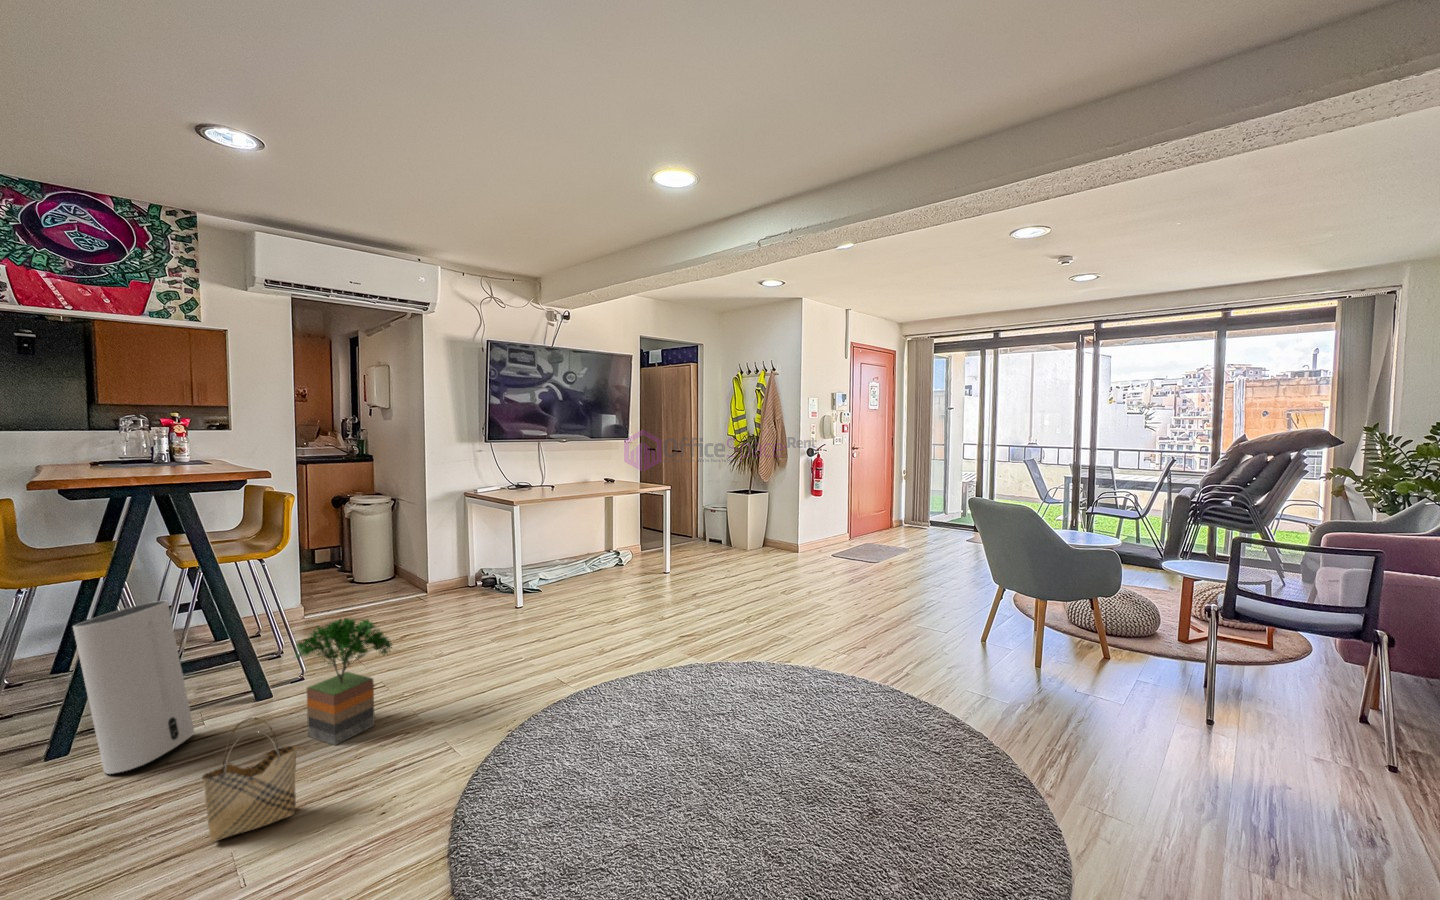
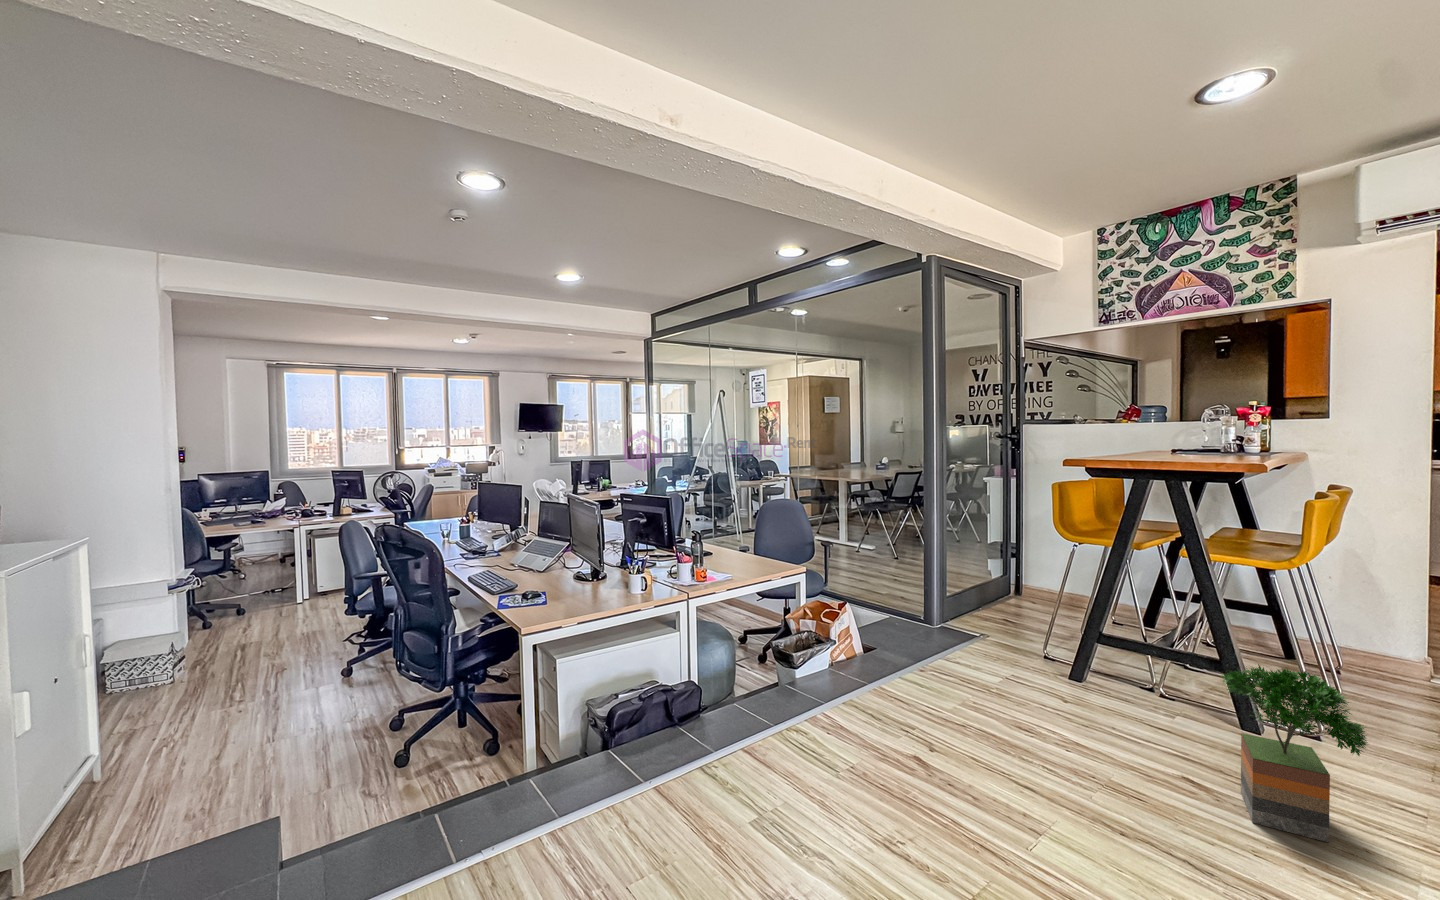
air purifier: present [73,601,194,774] -> none [1069,578,1157,719]
woven basket: present [202,718,297,842] -> none [1054,712,1141,838]

